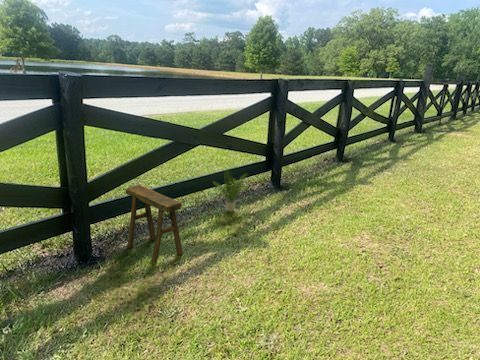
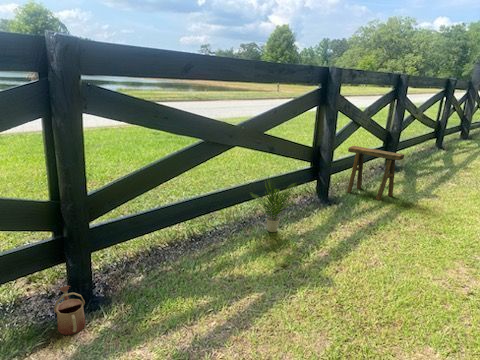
stool: present [126,185,183,262] -> present [347,146,404,200]
watering can: none [66,247,88,279] -> present [54,286,86,335]

